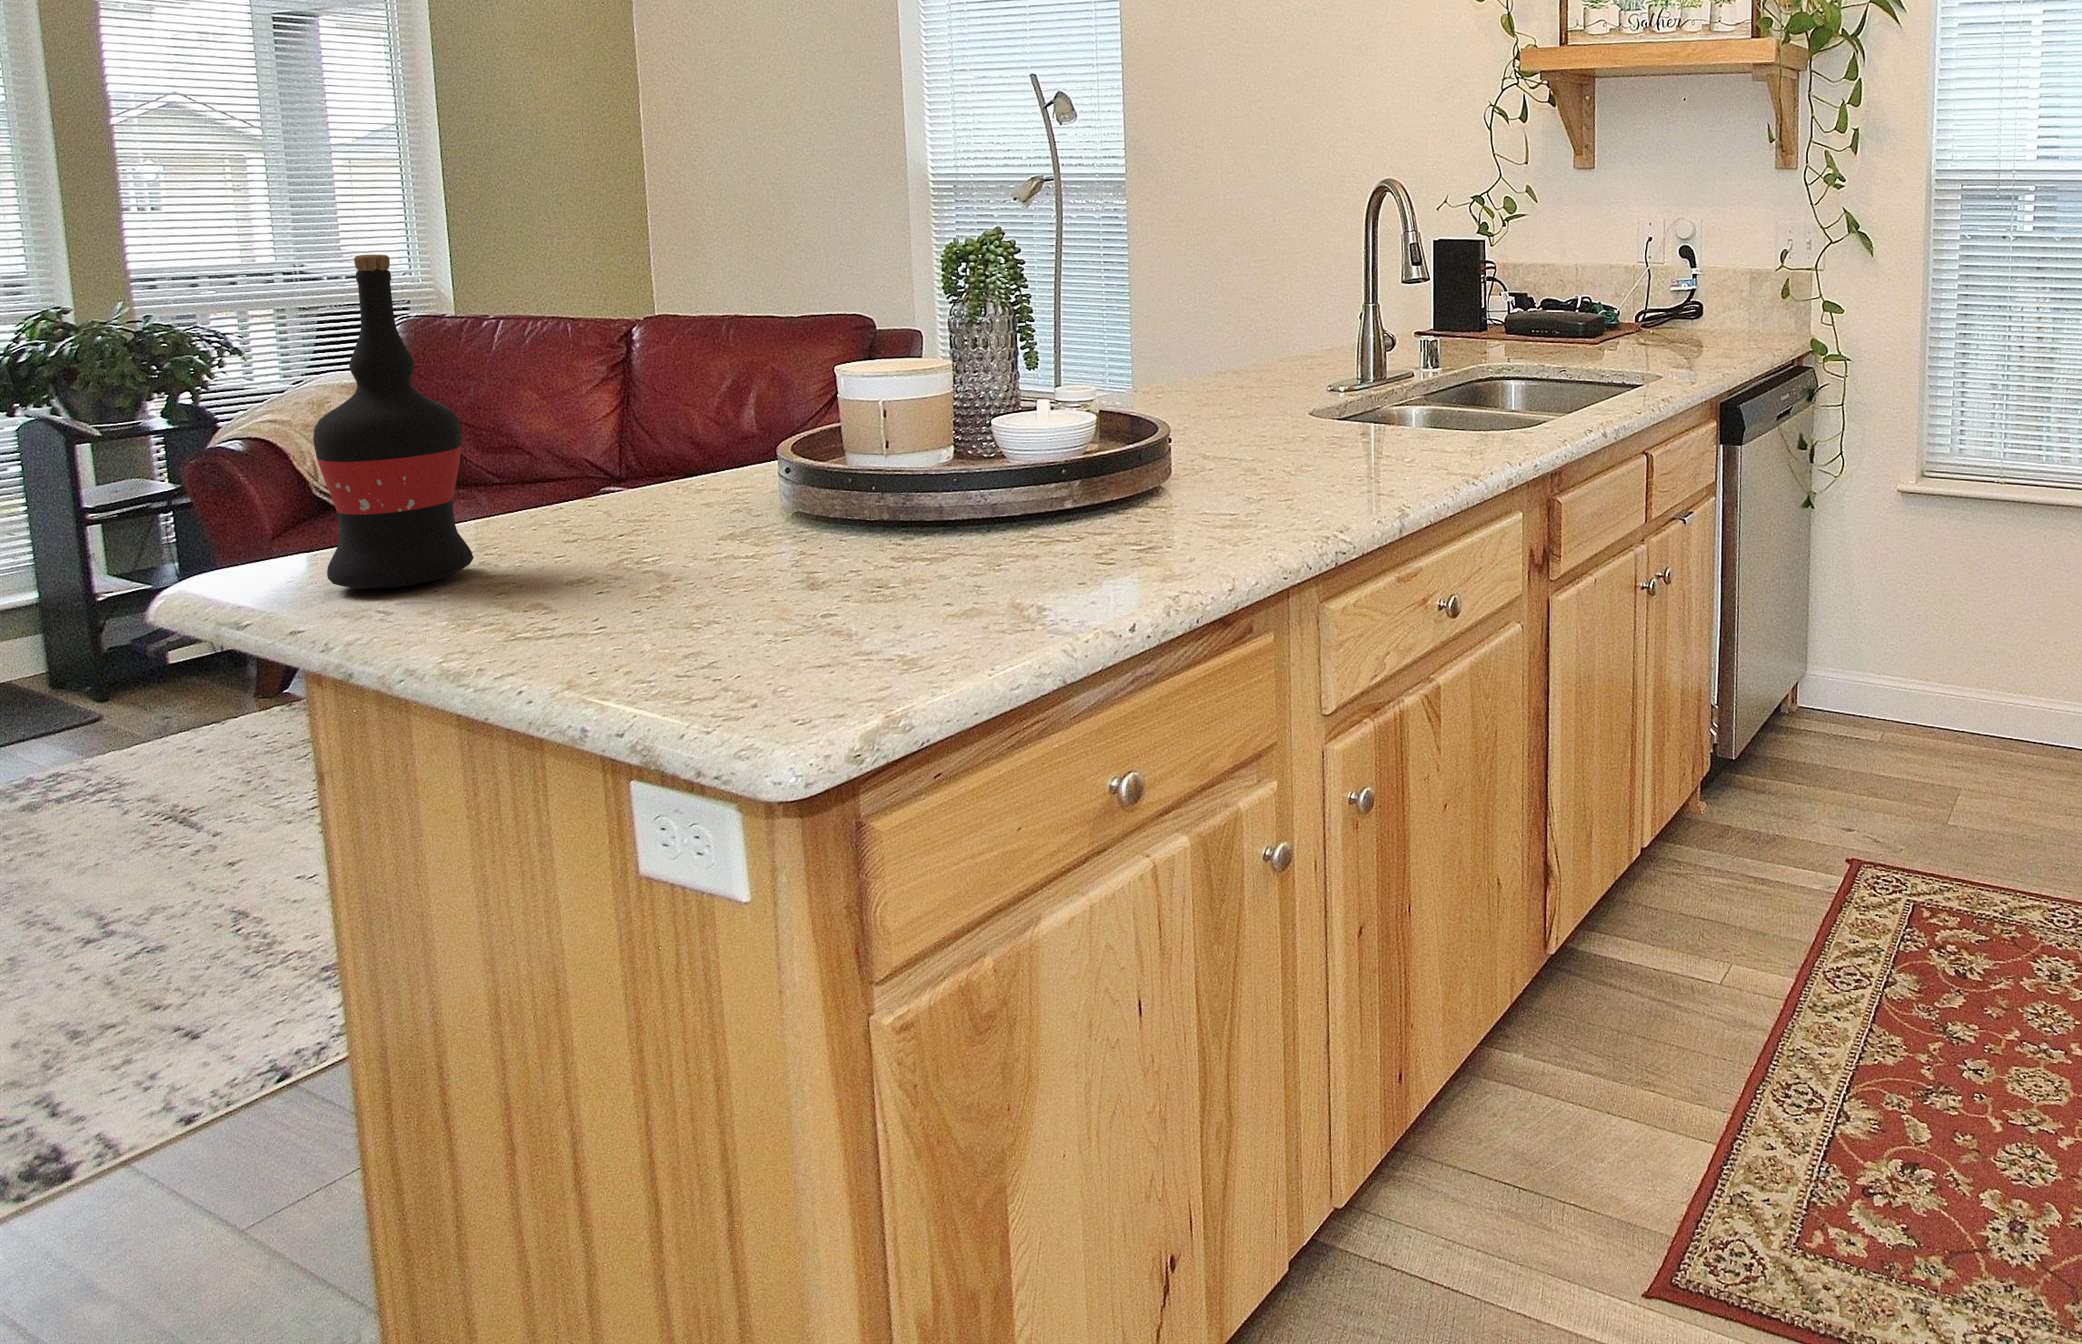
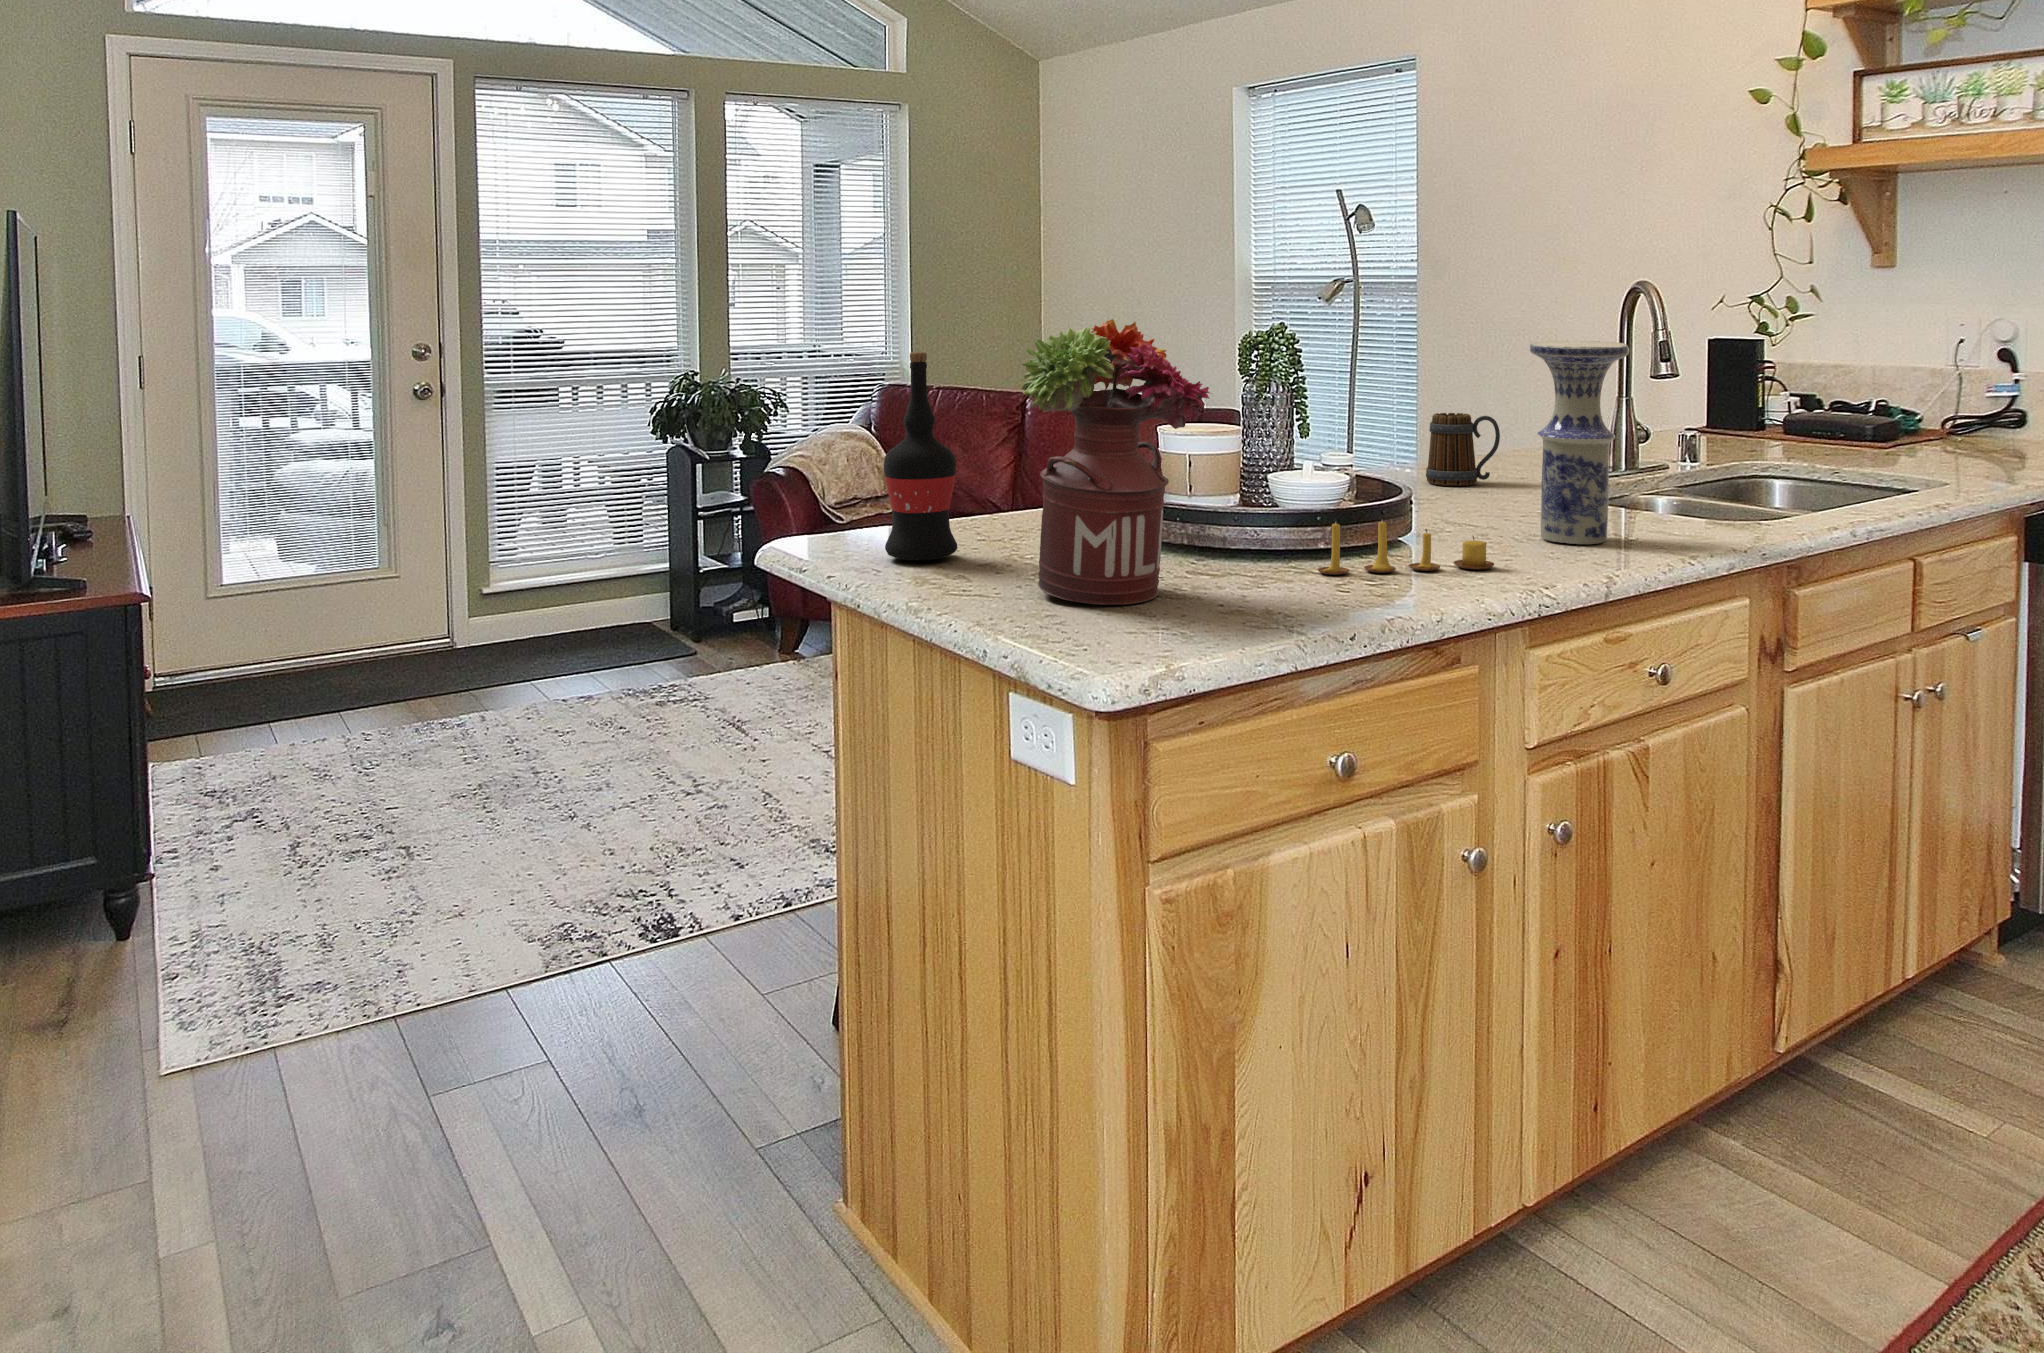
flower arrangement: none [553,199,895,635] -> present [1021,319,1210,605]
vase: none [1300,235,1408,466] -> present [1530,341,1629,544]
mug: none [1169,321,1250,404] -> present [1426,413,1500,486]
candle: none [1056,457,1276,539] -> present [1318,518,1494,575]

